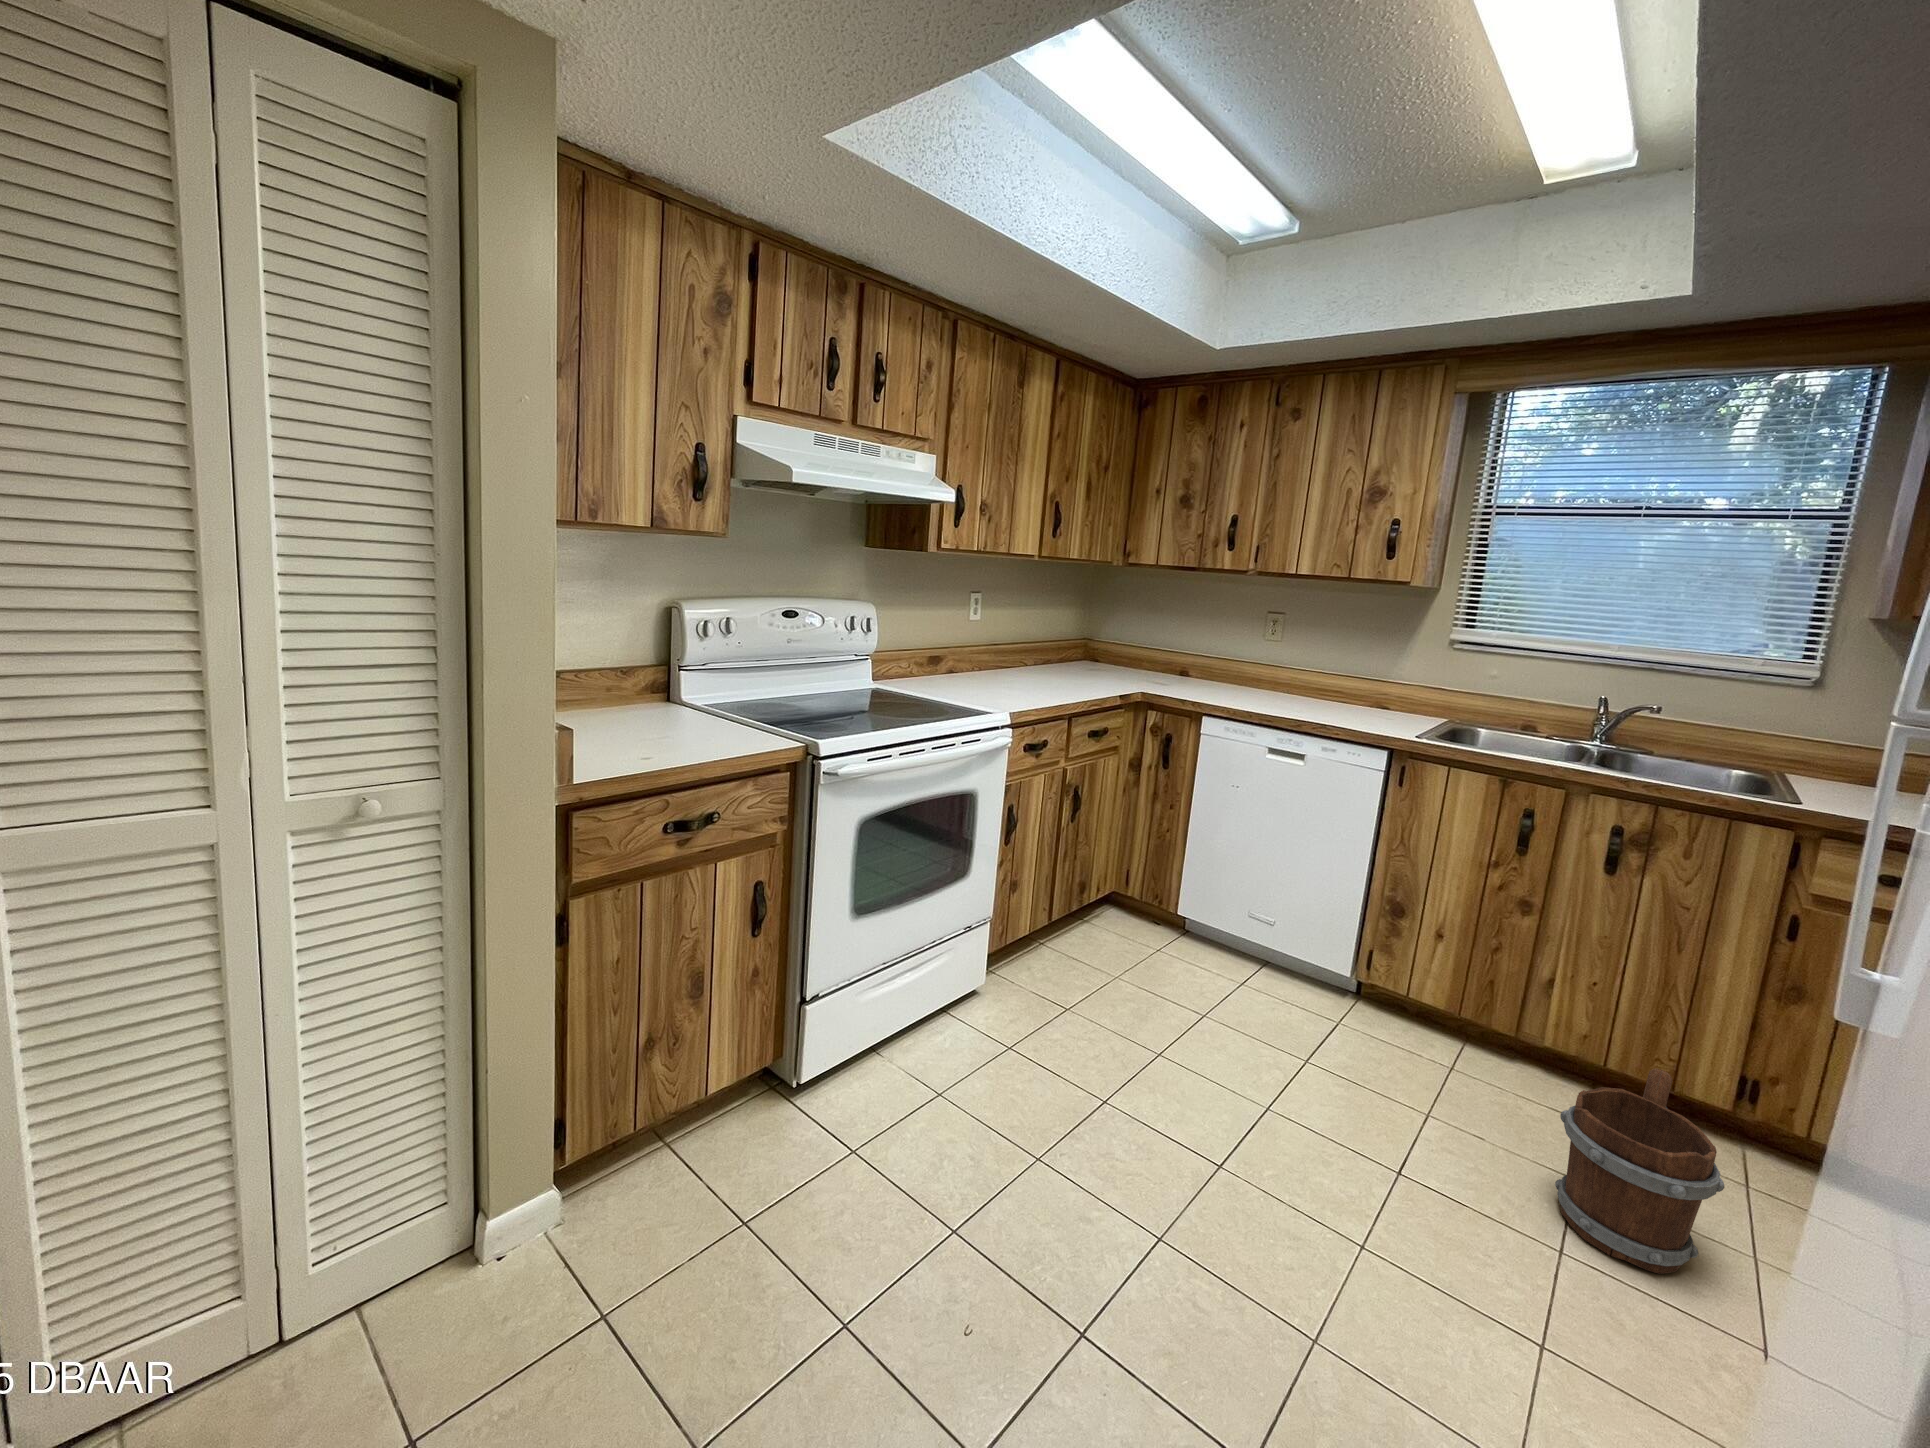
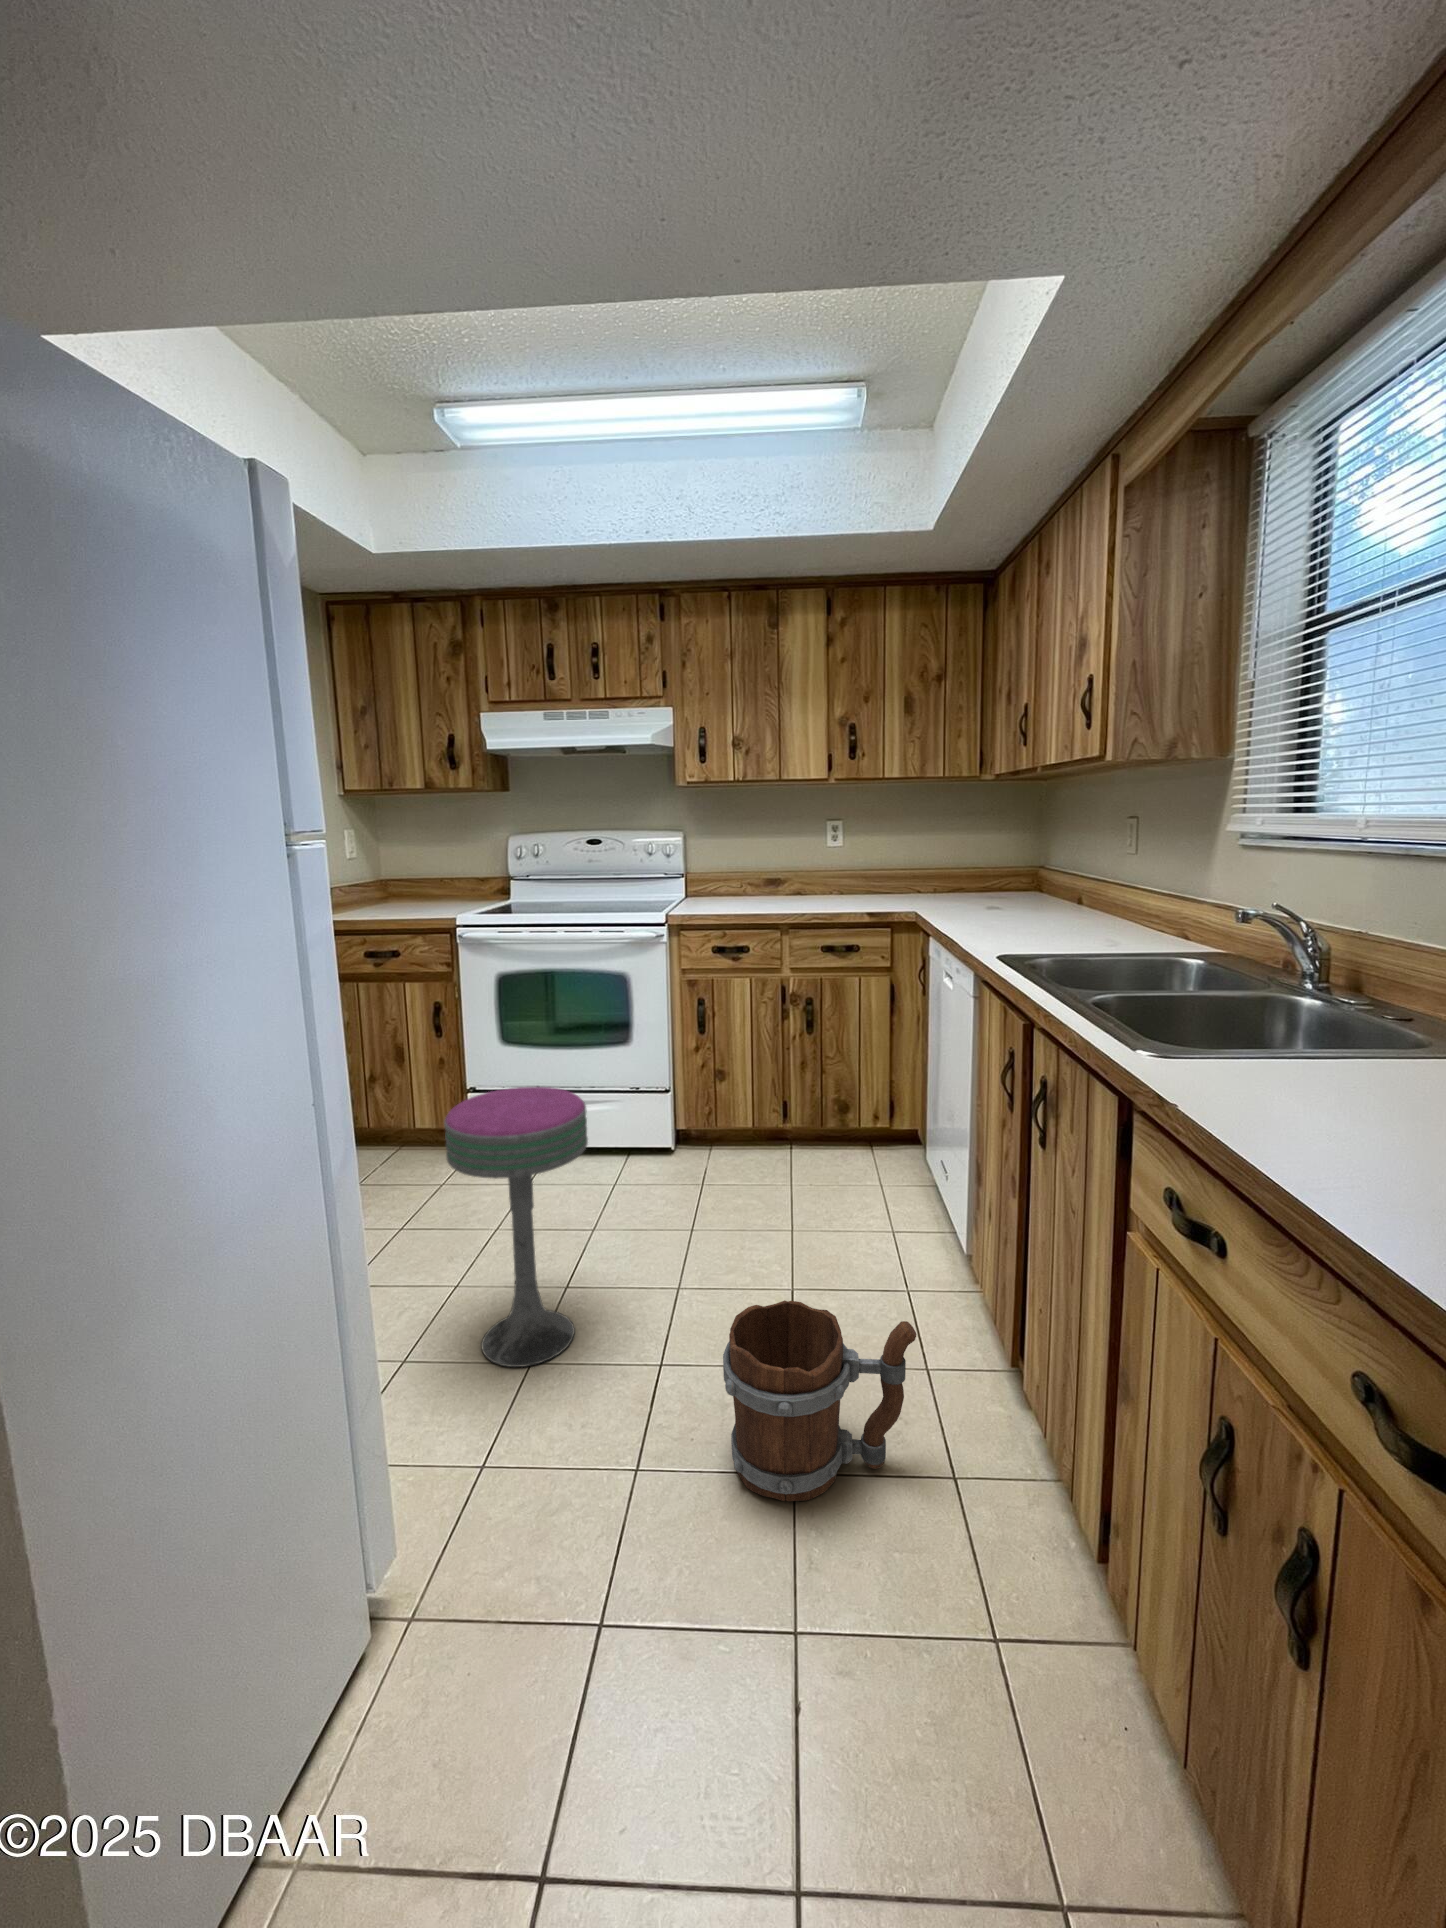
bar stool: none [1271,963,1479,1326] -> present [444,1087,588,1367]

